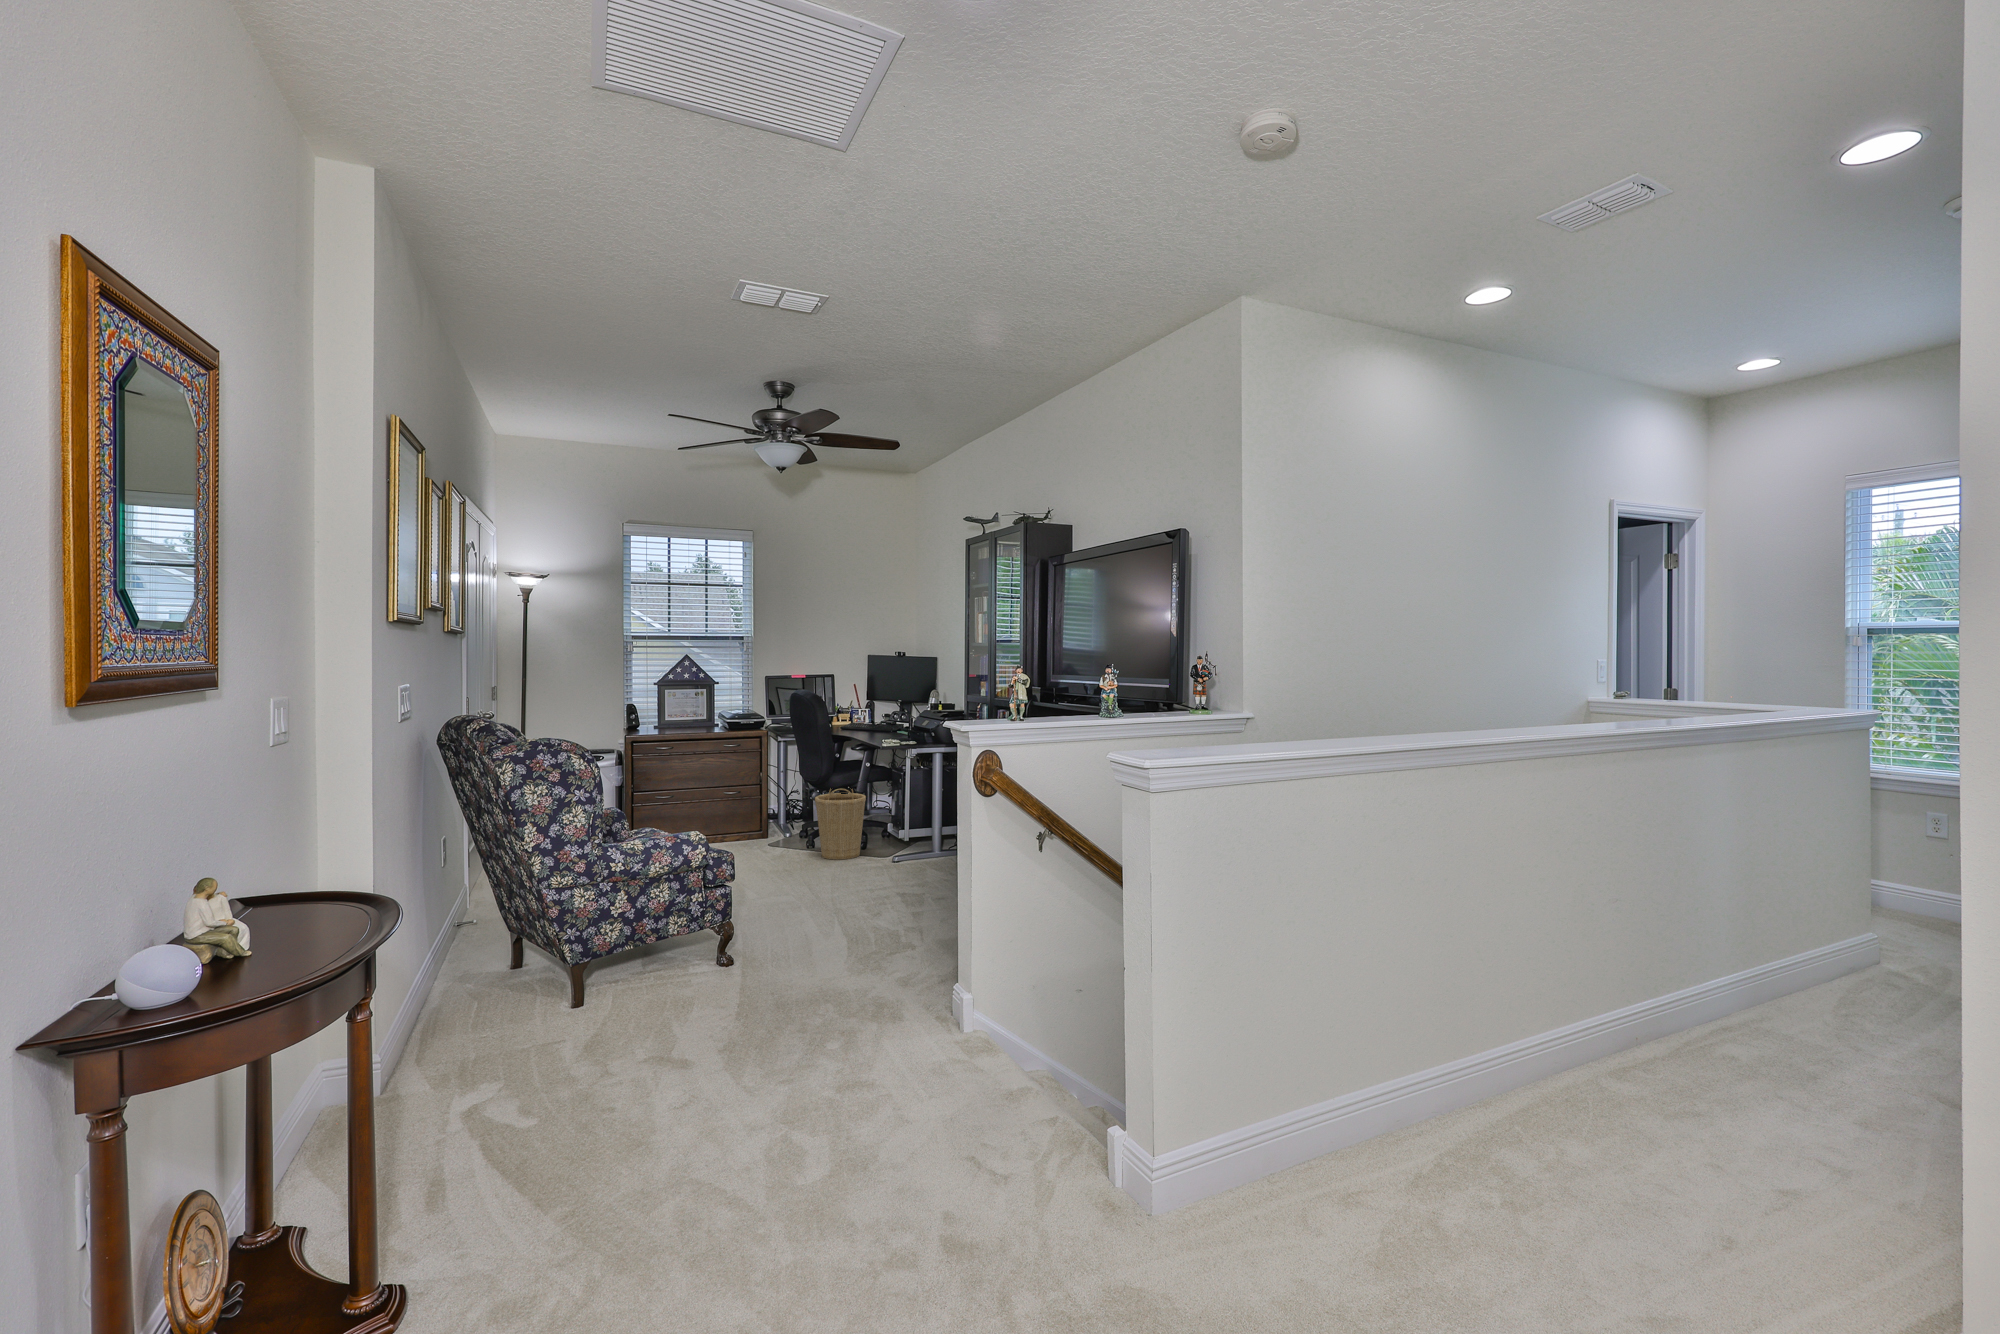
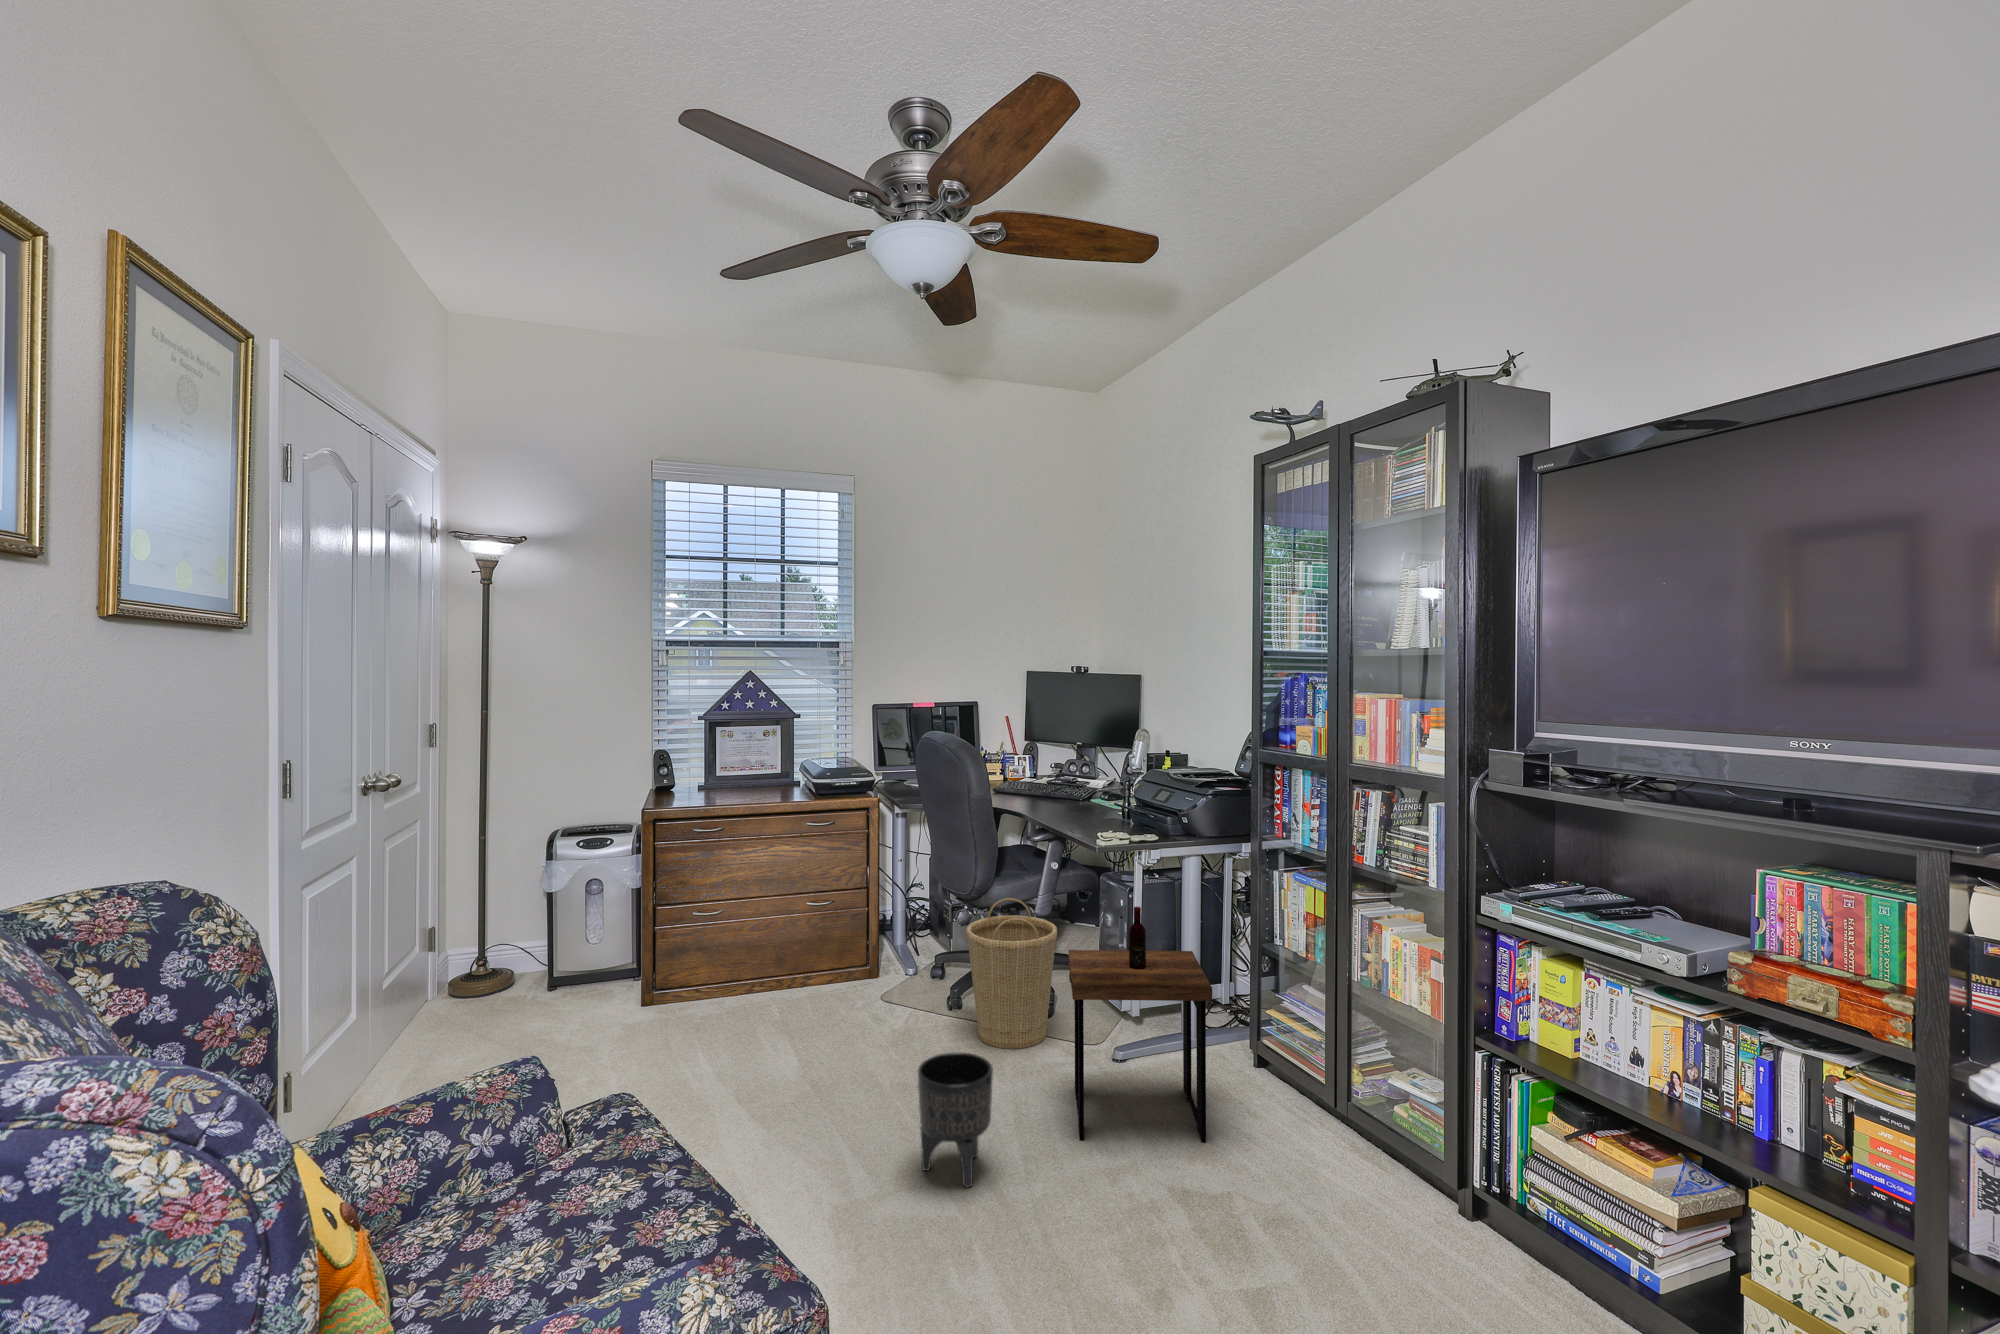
side table: none [858,772,927,882] -> present [1069,907,1212,1142]
planter: none [779,838,816,893] -> present [918,1052,993,1187]

